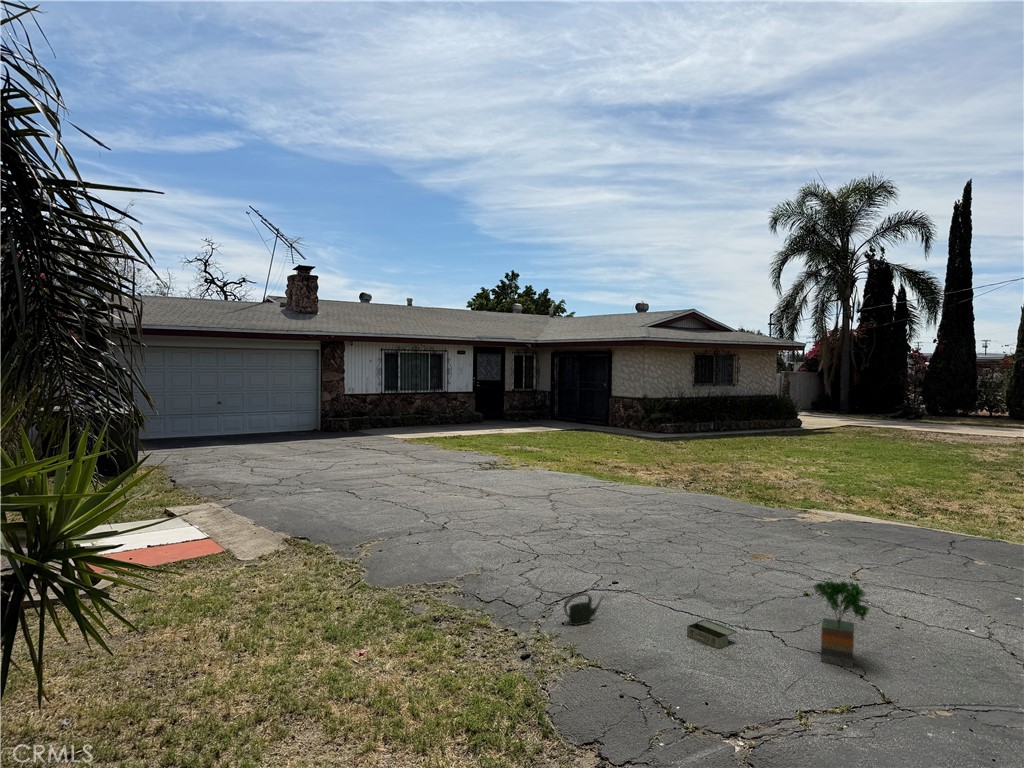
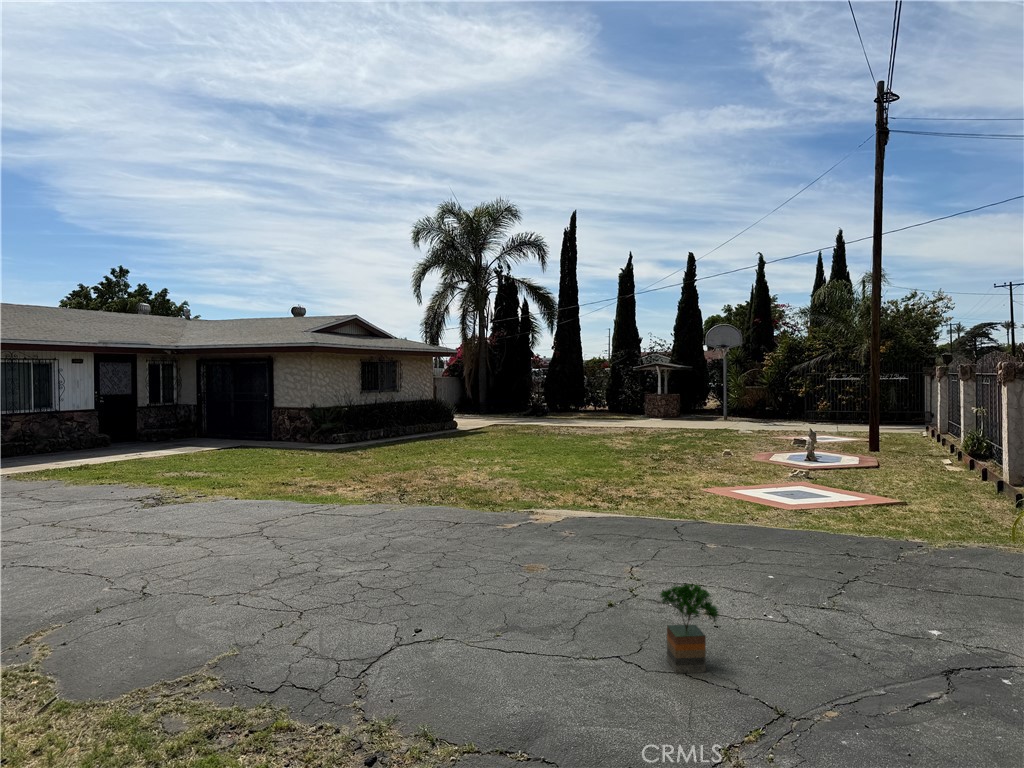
watering can: present [564,593,603,625] -> none [391,651,432,698]
toolbox: present [687,619,736,649] -> none [535,652,588,685]

